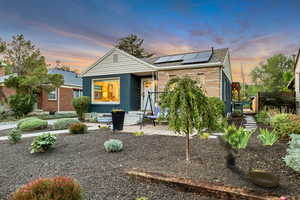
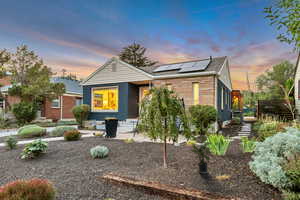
basket: present [248,158,280,187] -> none [211,163,239,191]

